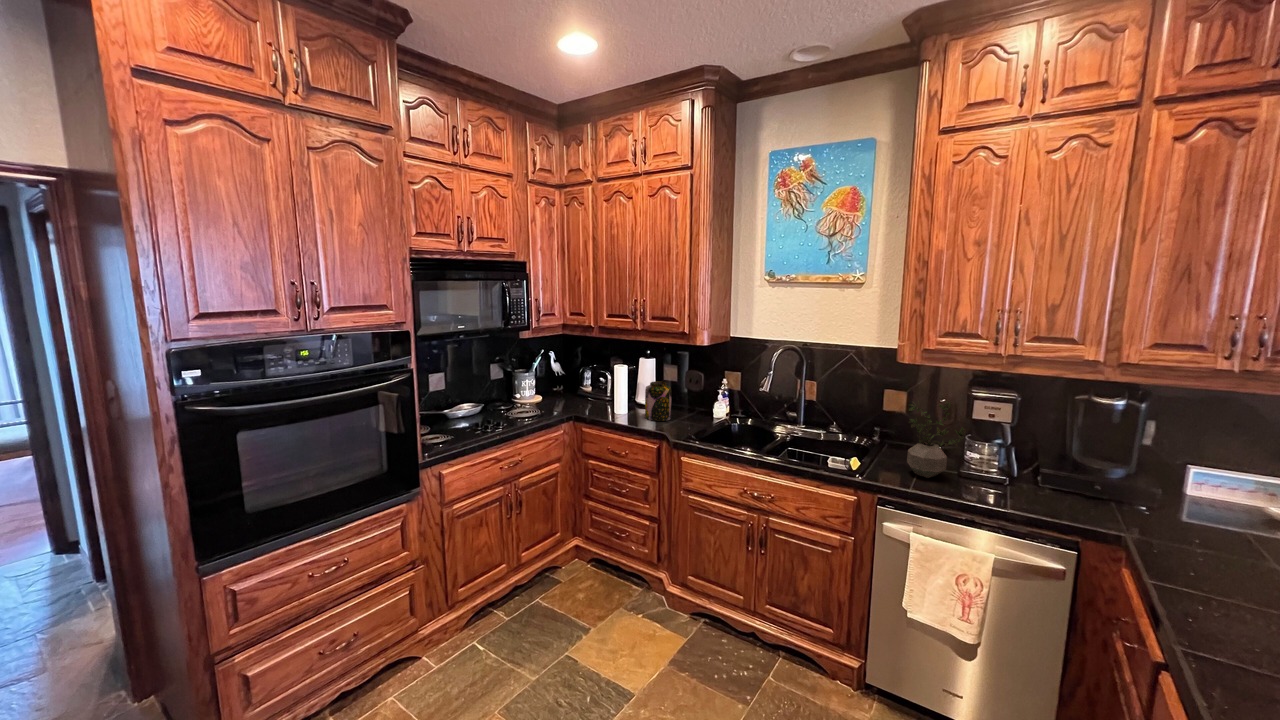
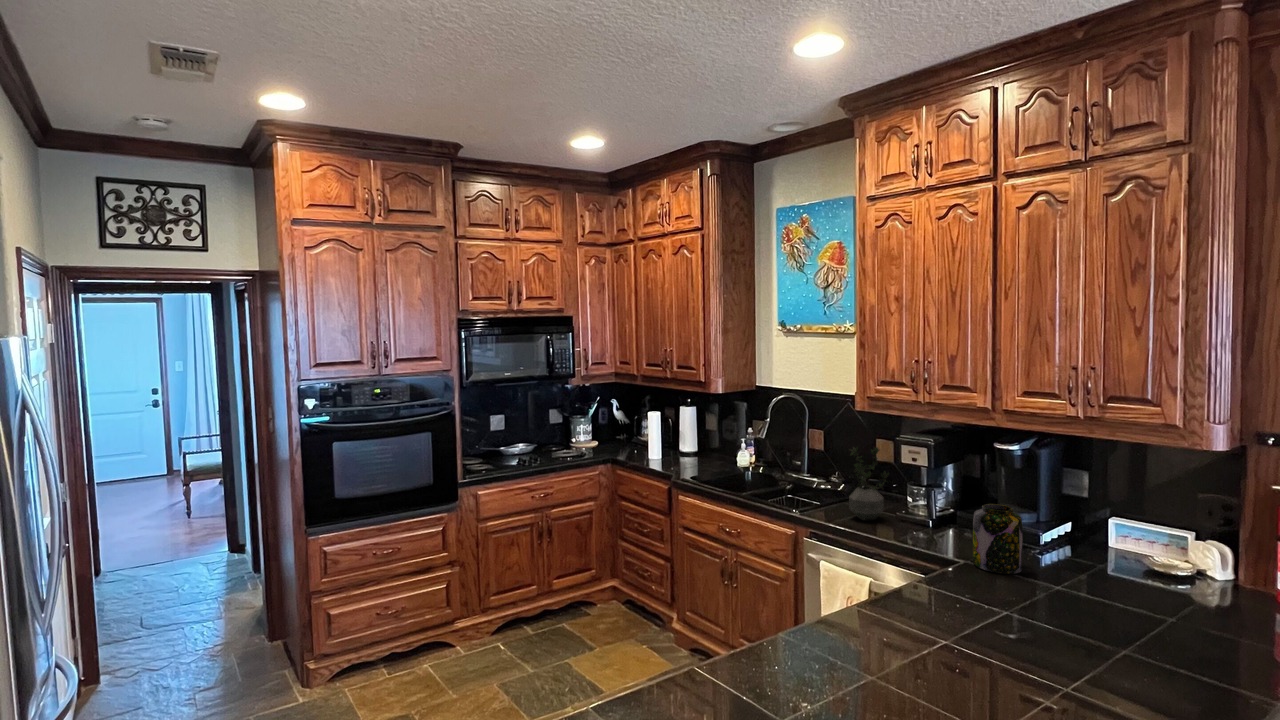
jar: present [645,381,671,421] -> present [973,504,1022,574]

